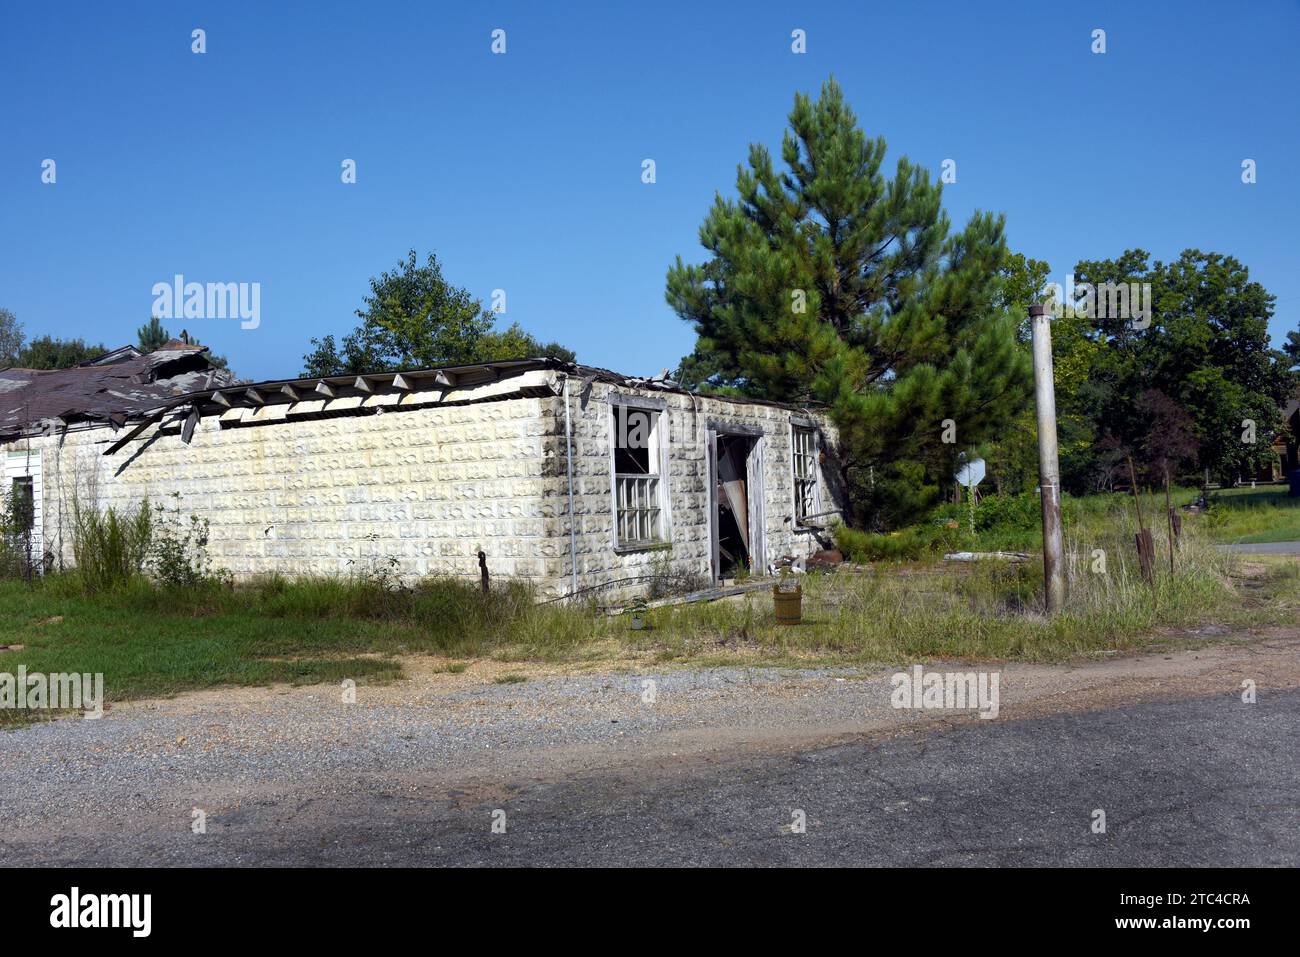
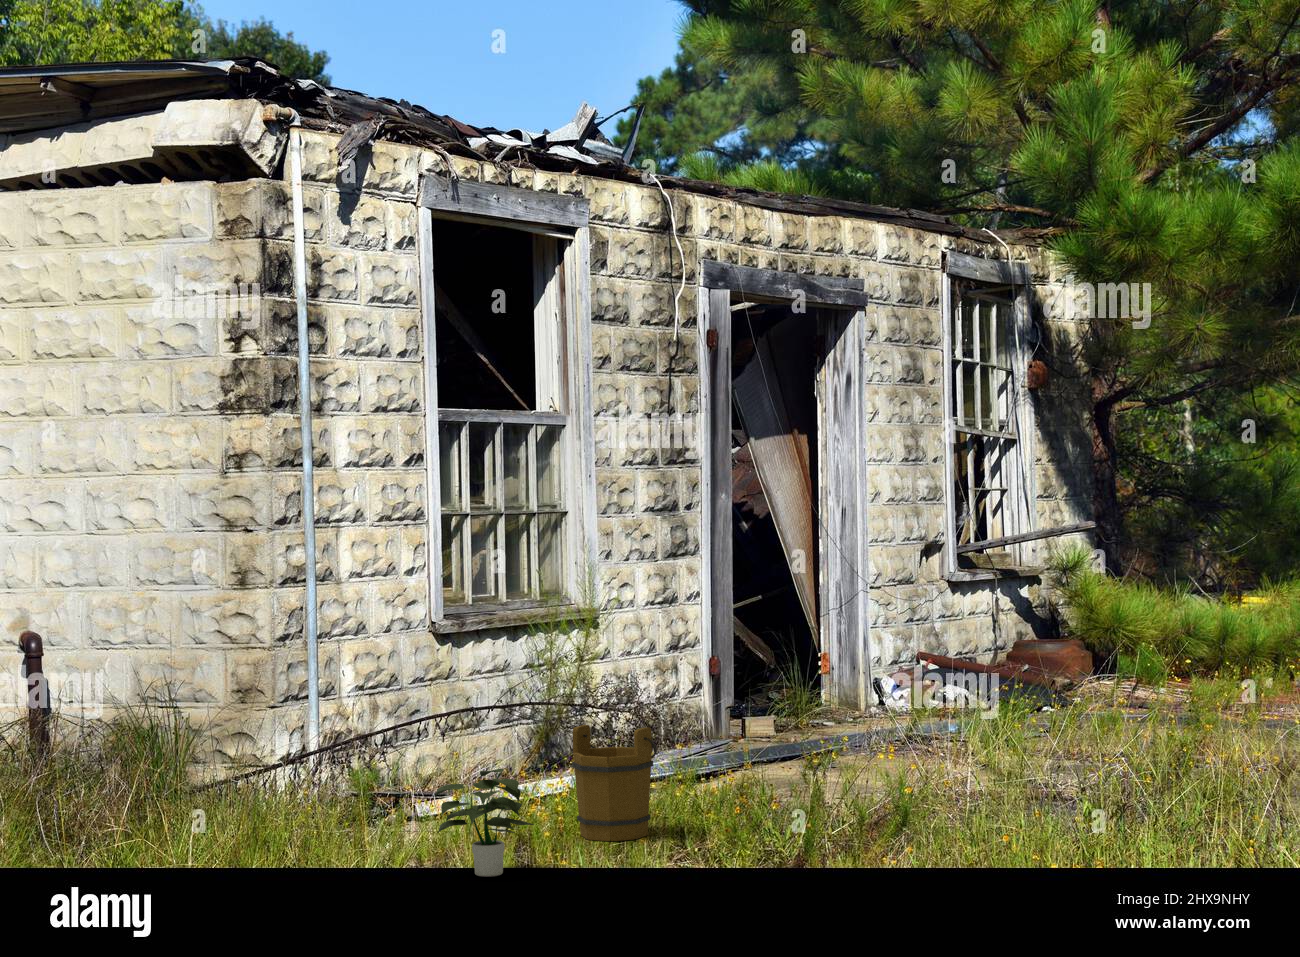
bucket: present [773,584,803,625] -> present [572,725,657,841]

